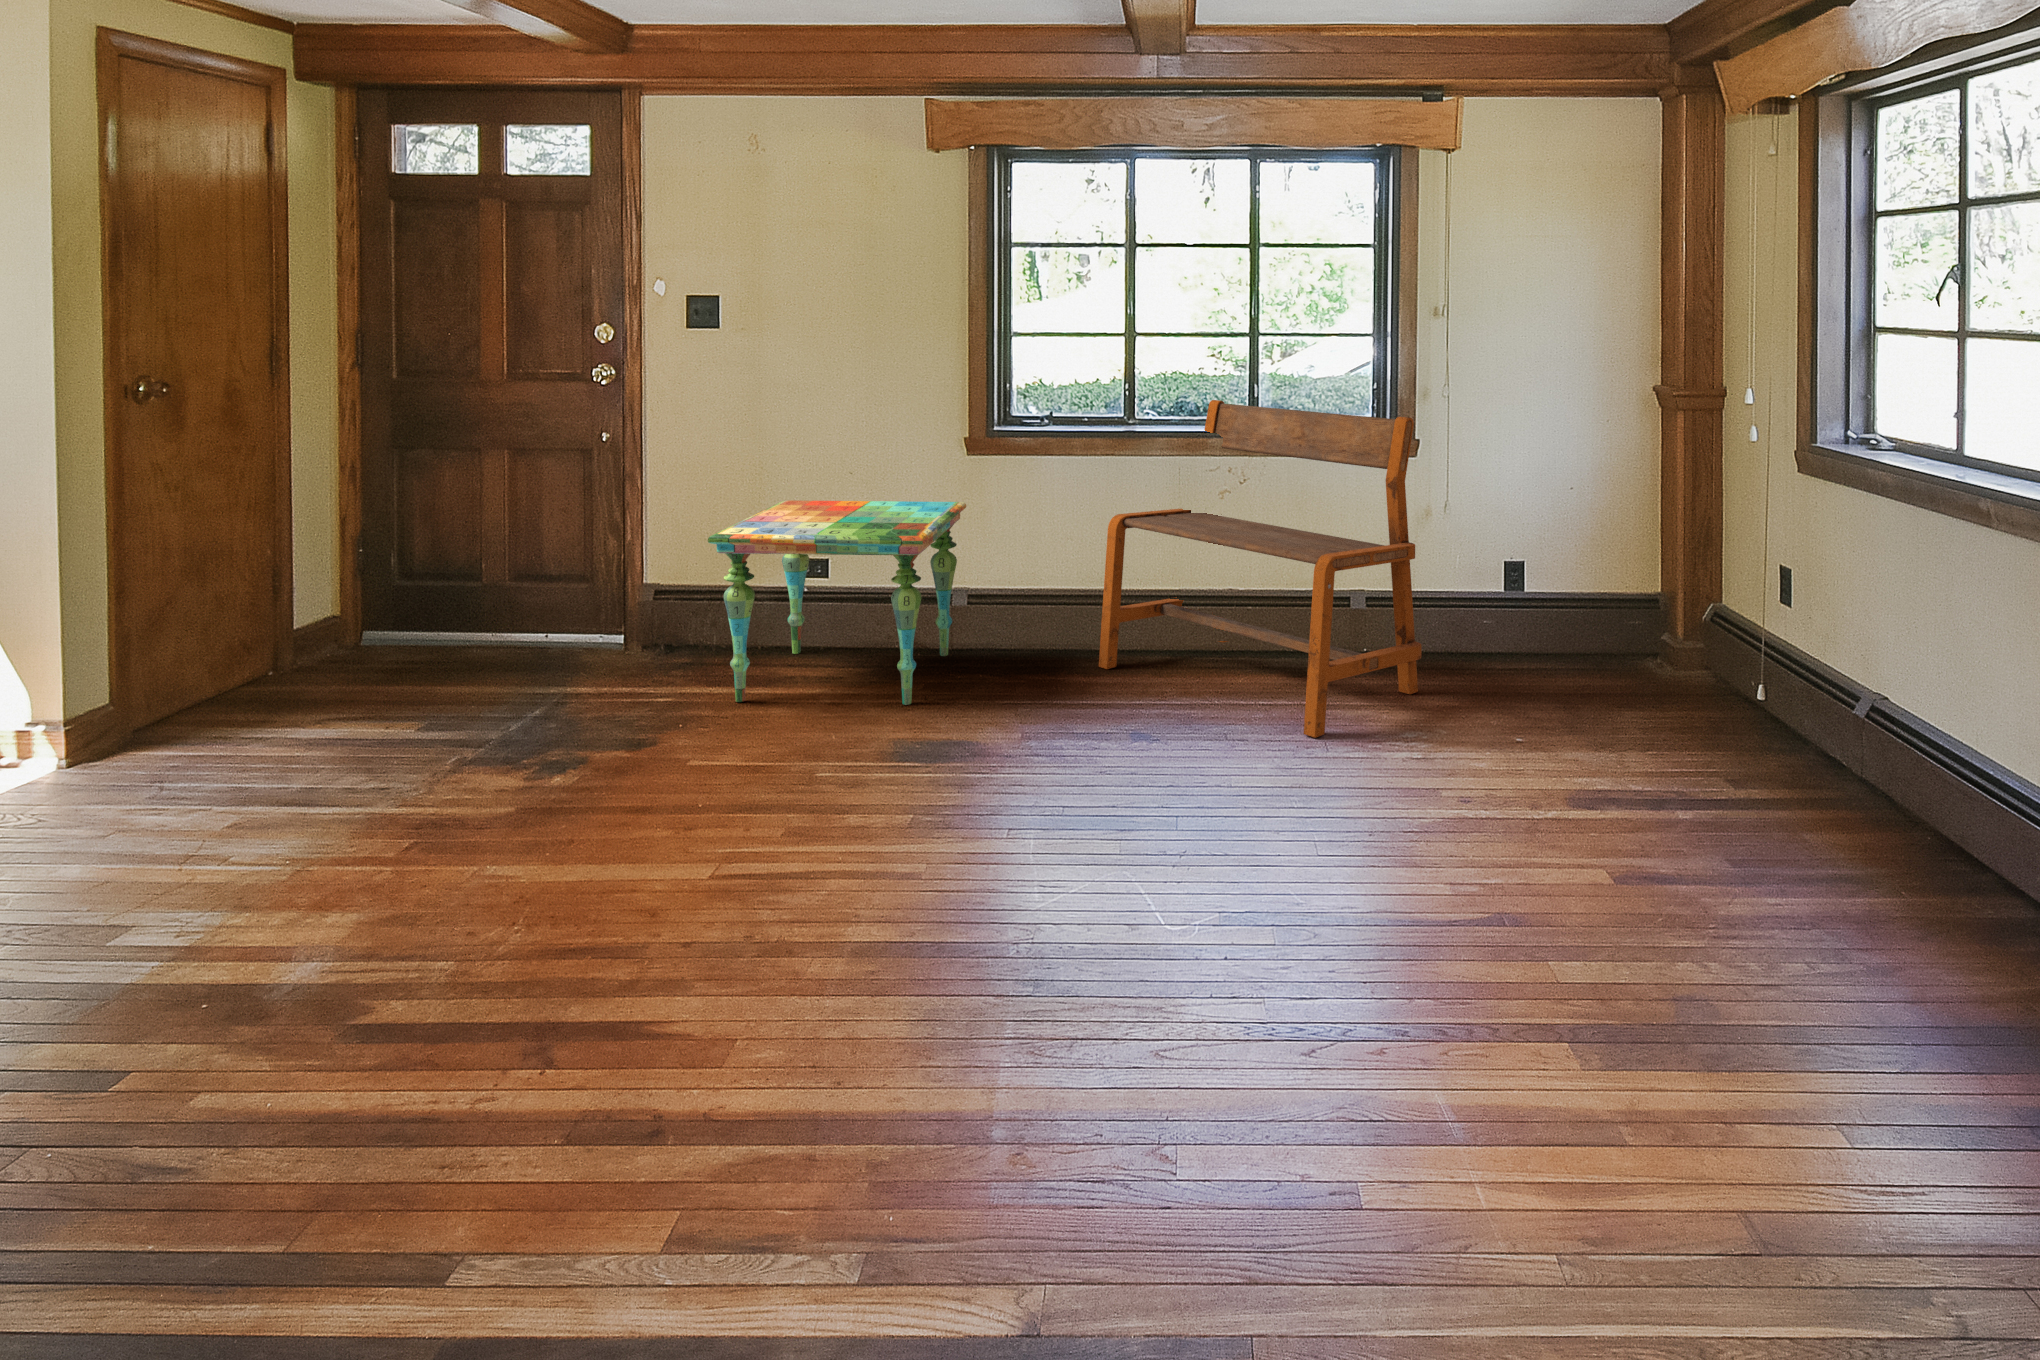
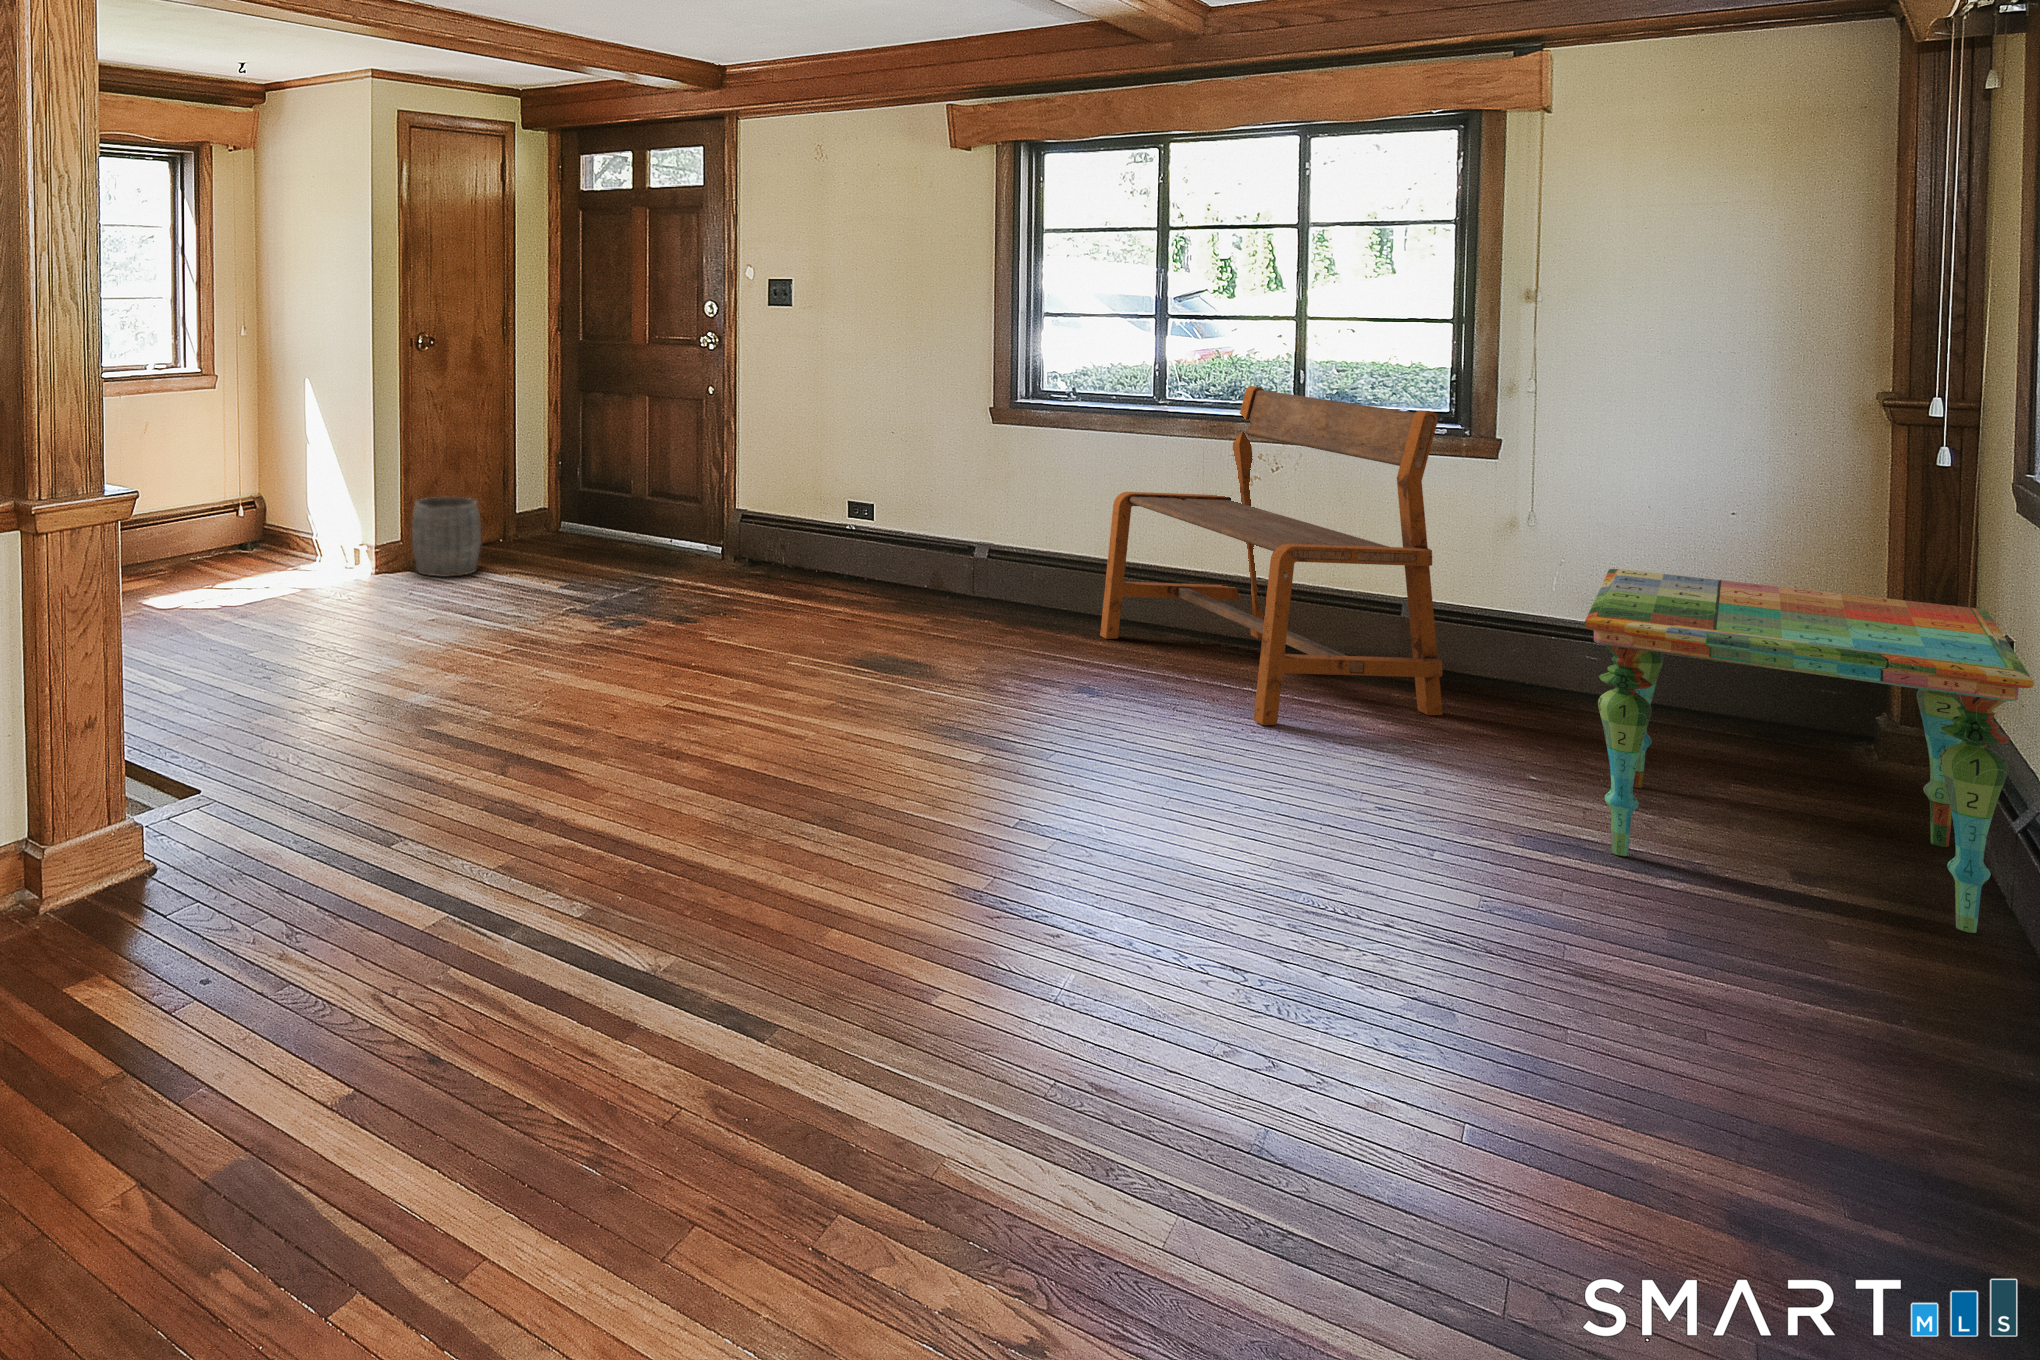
side table: present [708,500,966,705] -> present [1584,569,2034,933]
woven basket: none [134,619,264,750] -> present [412,497,481,577]

